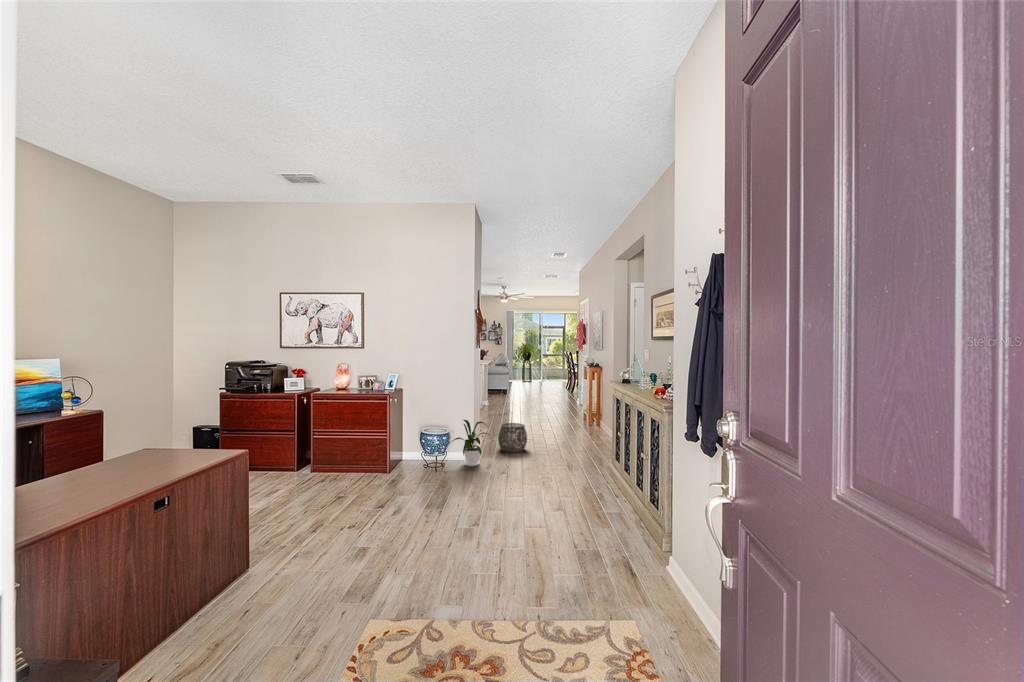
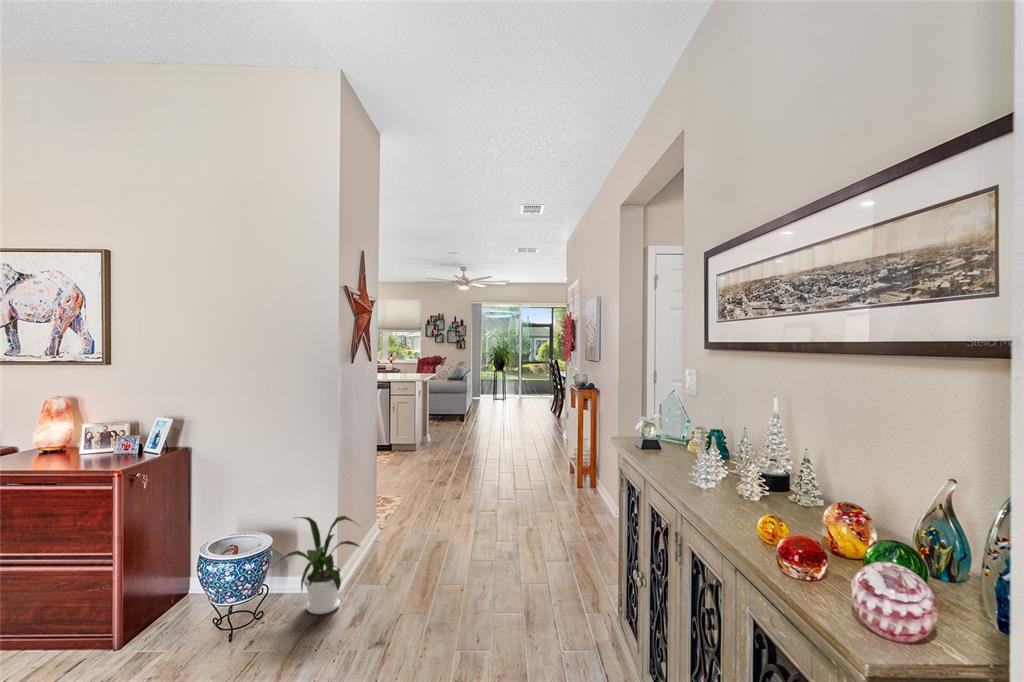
woven basket: present [498,423,527,452] -> none [398,503,454,564]

